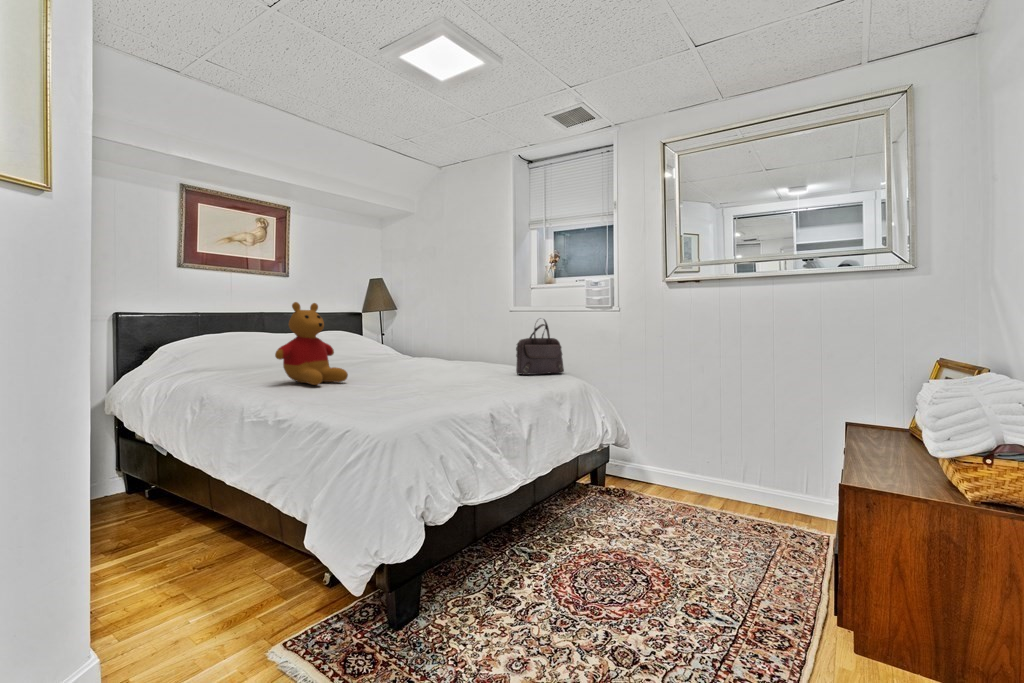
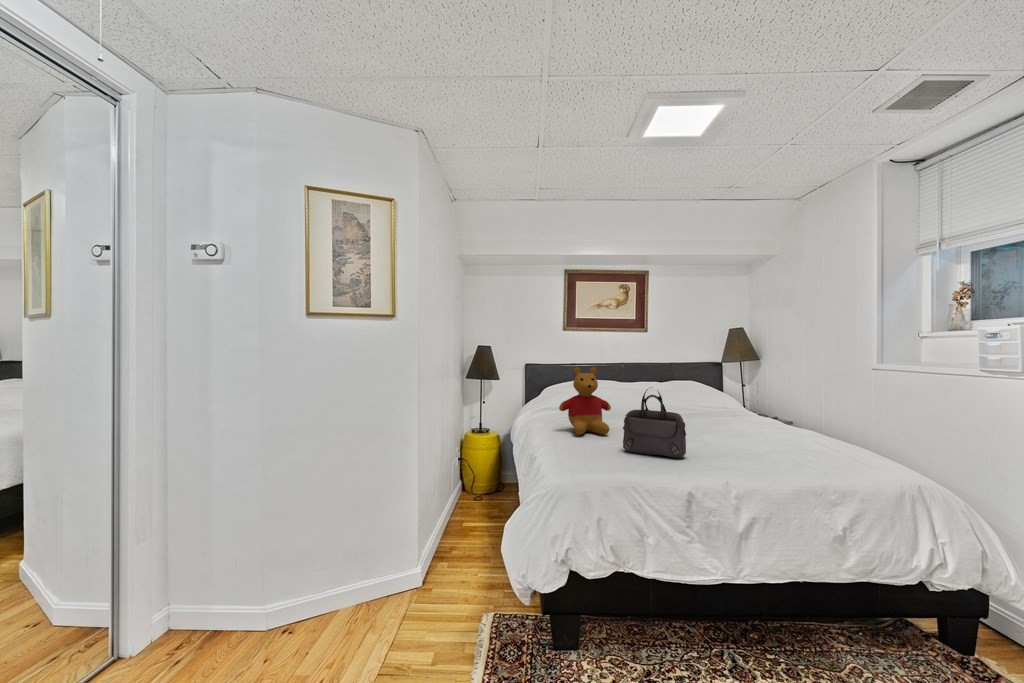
handbag: present [516,319,564,375] -> present [623,389,686,458]

